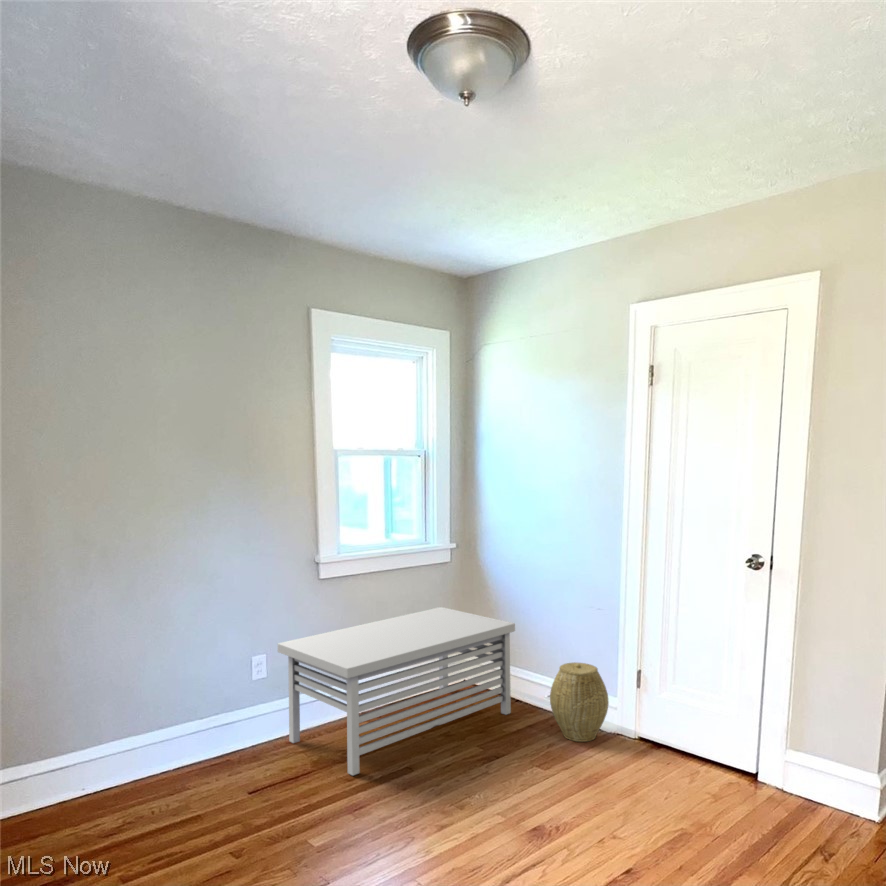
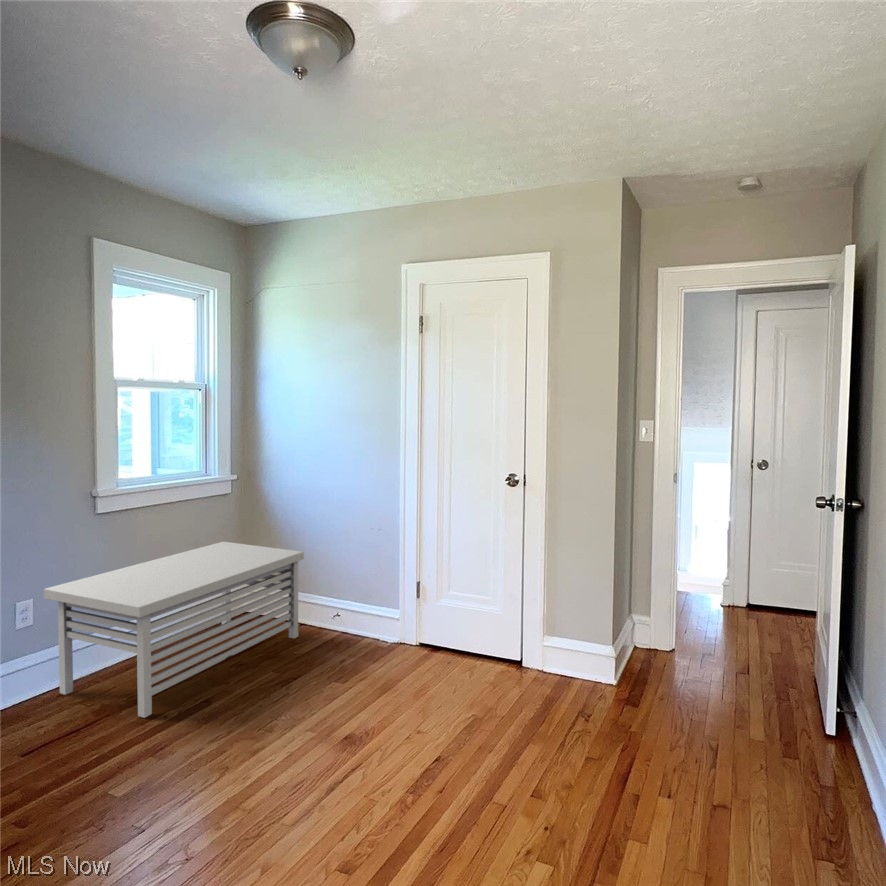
woven basket: present [550,662,609,742] -> none [340,583,394,654]

